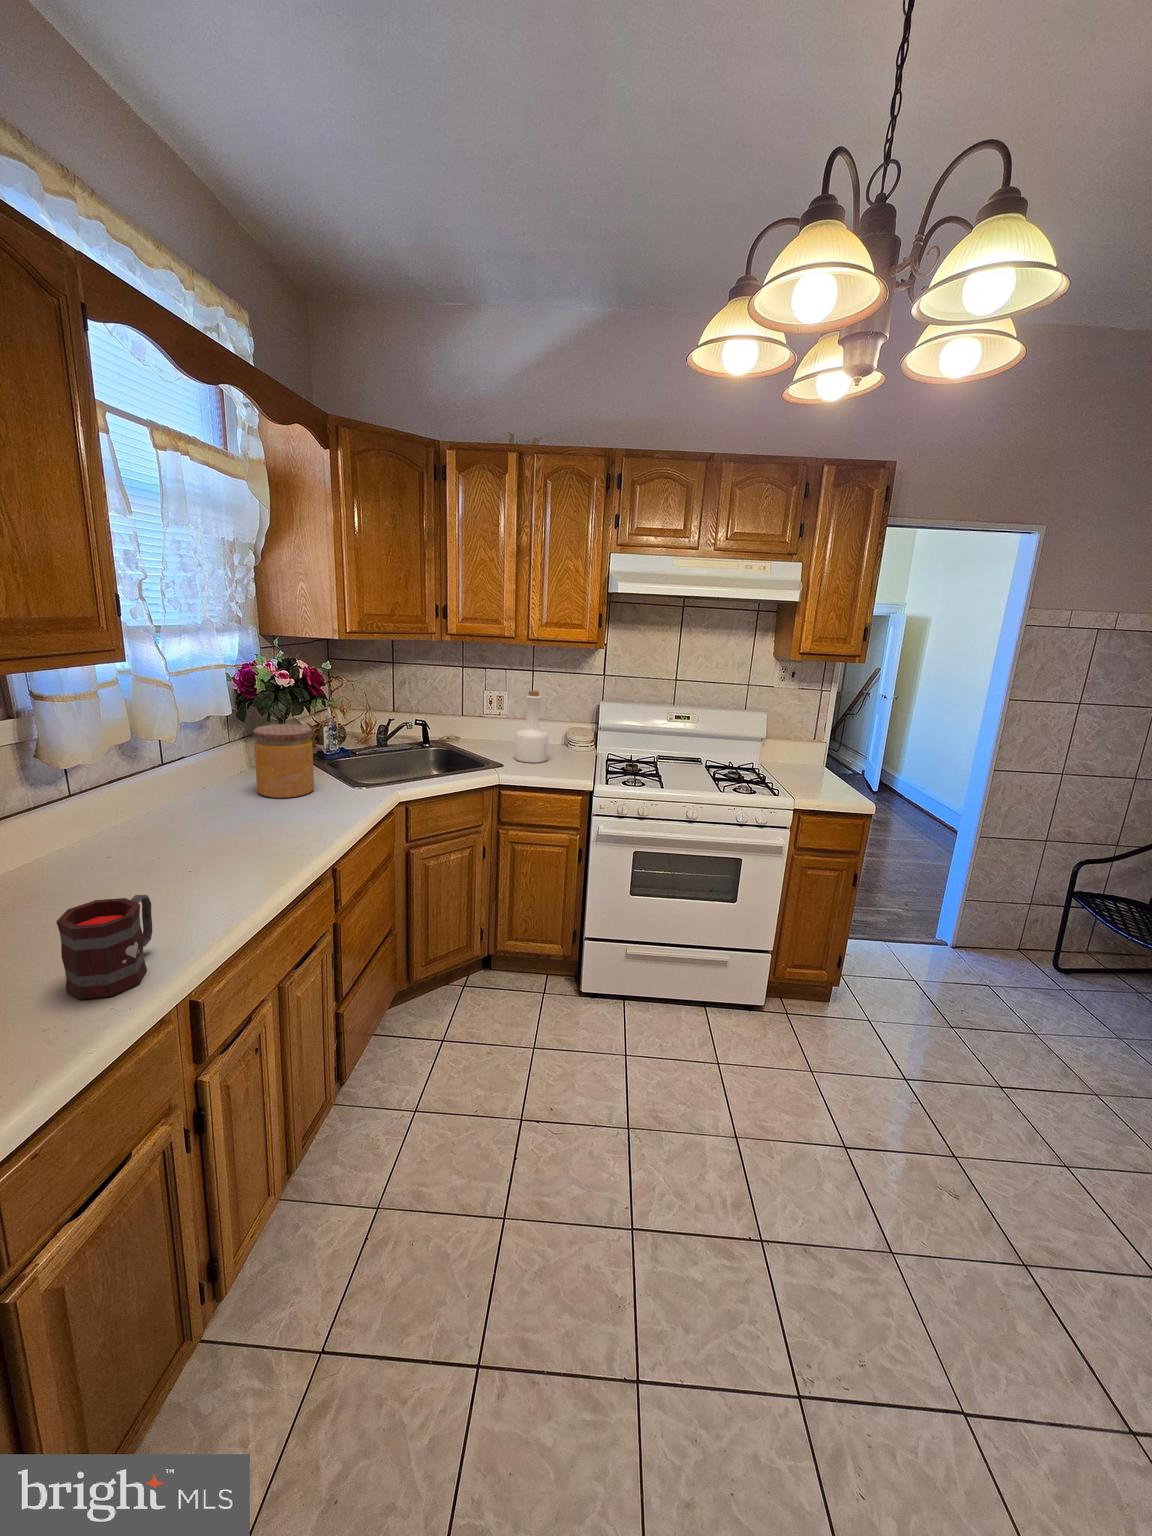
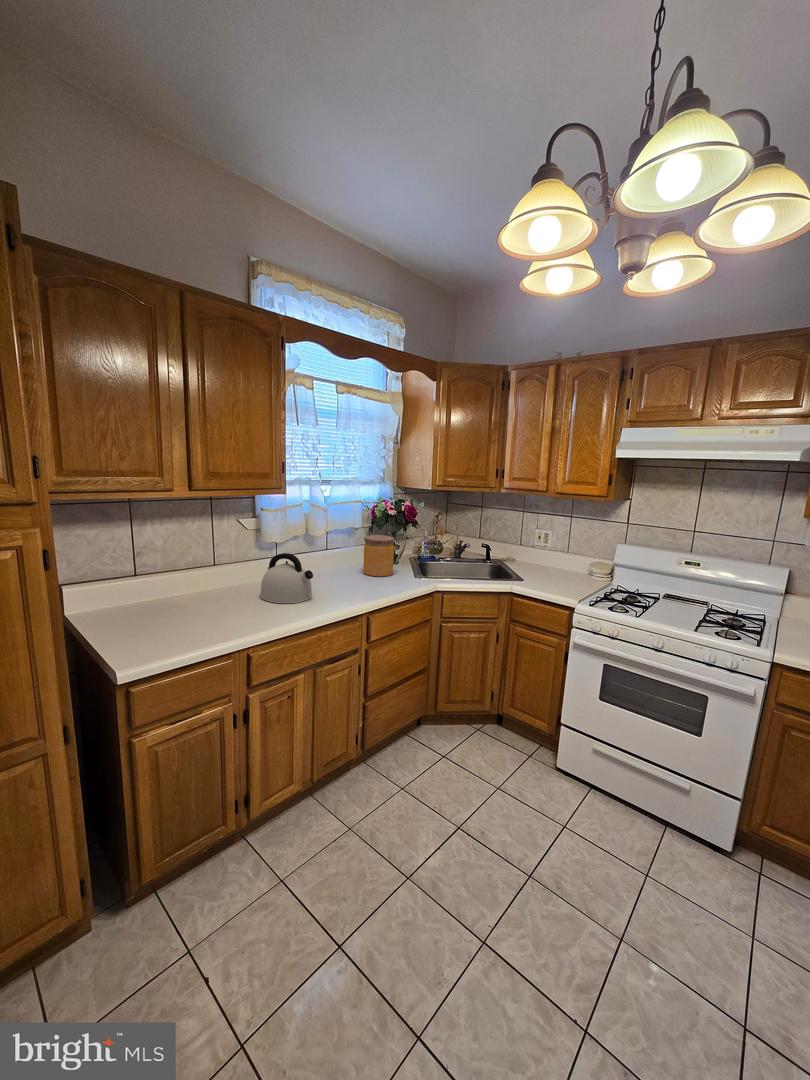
bottle: present [514,691,548,763] -> none [537,530,564,583]
kettle: none [106,784,231,887] -> present [260,553,313,603]
mug: present [56,895,152,999] -> none [196,595,241,638]

